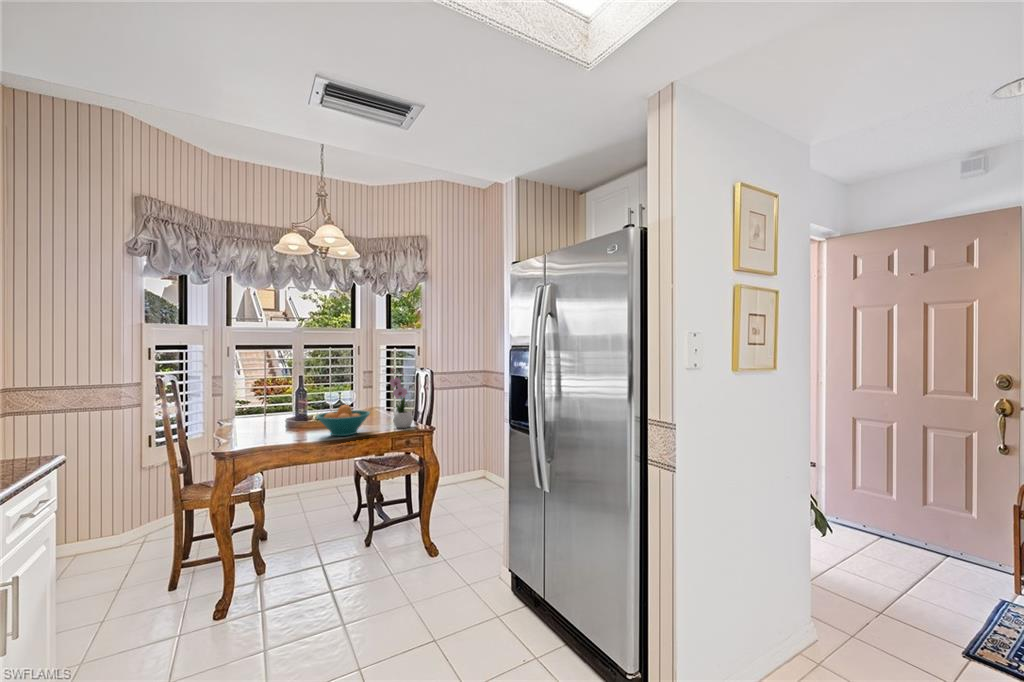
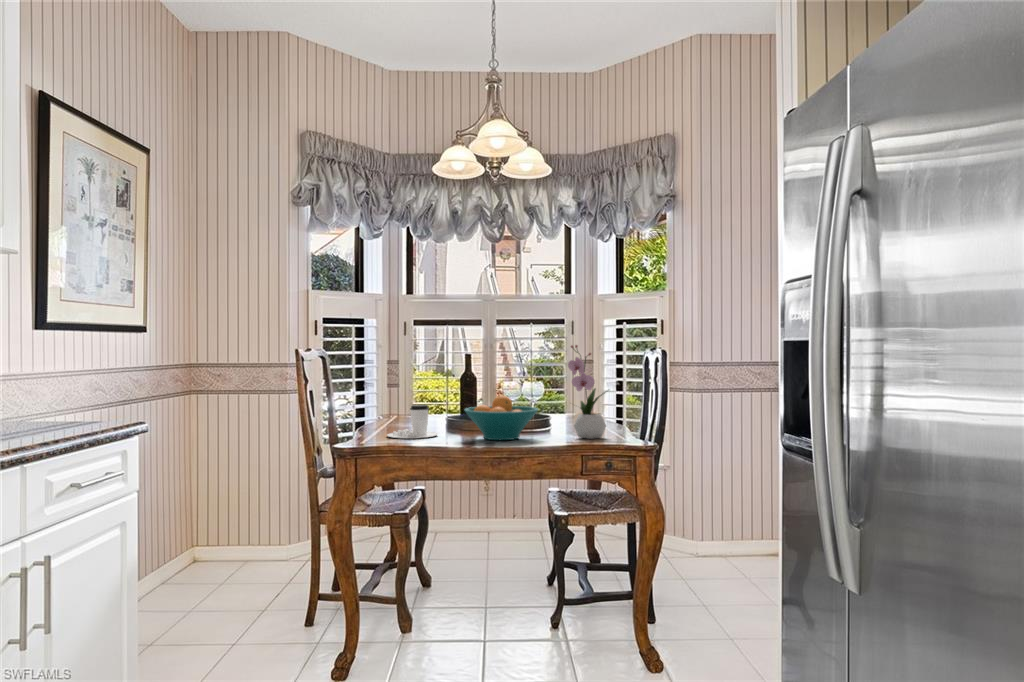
coffee cup: none [249,415,292,442] -> present [387,405,437,439]

